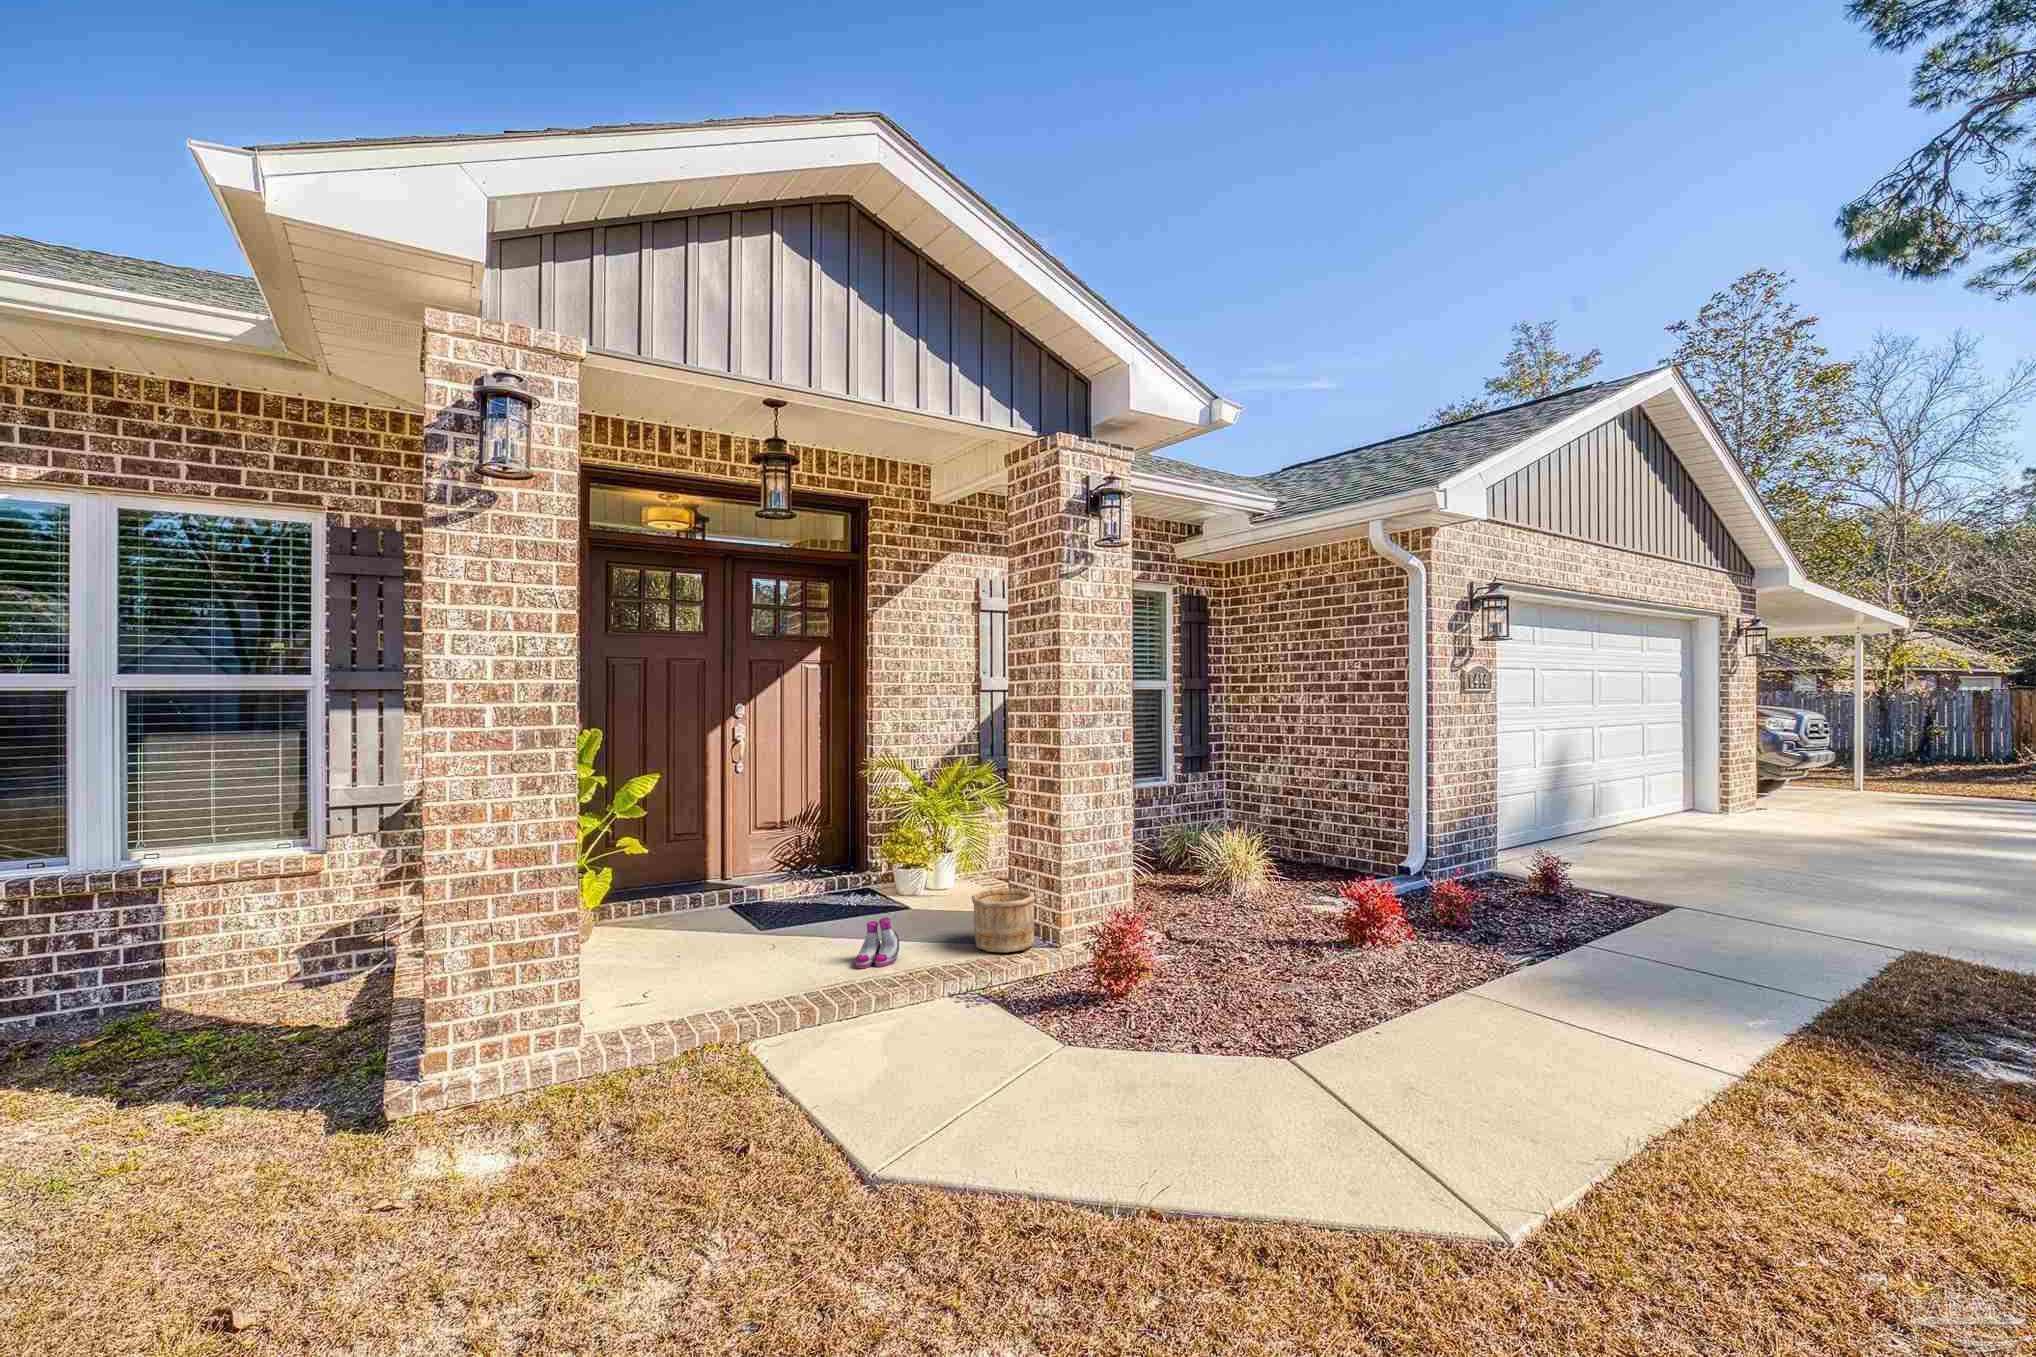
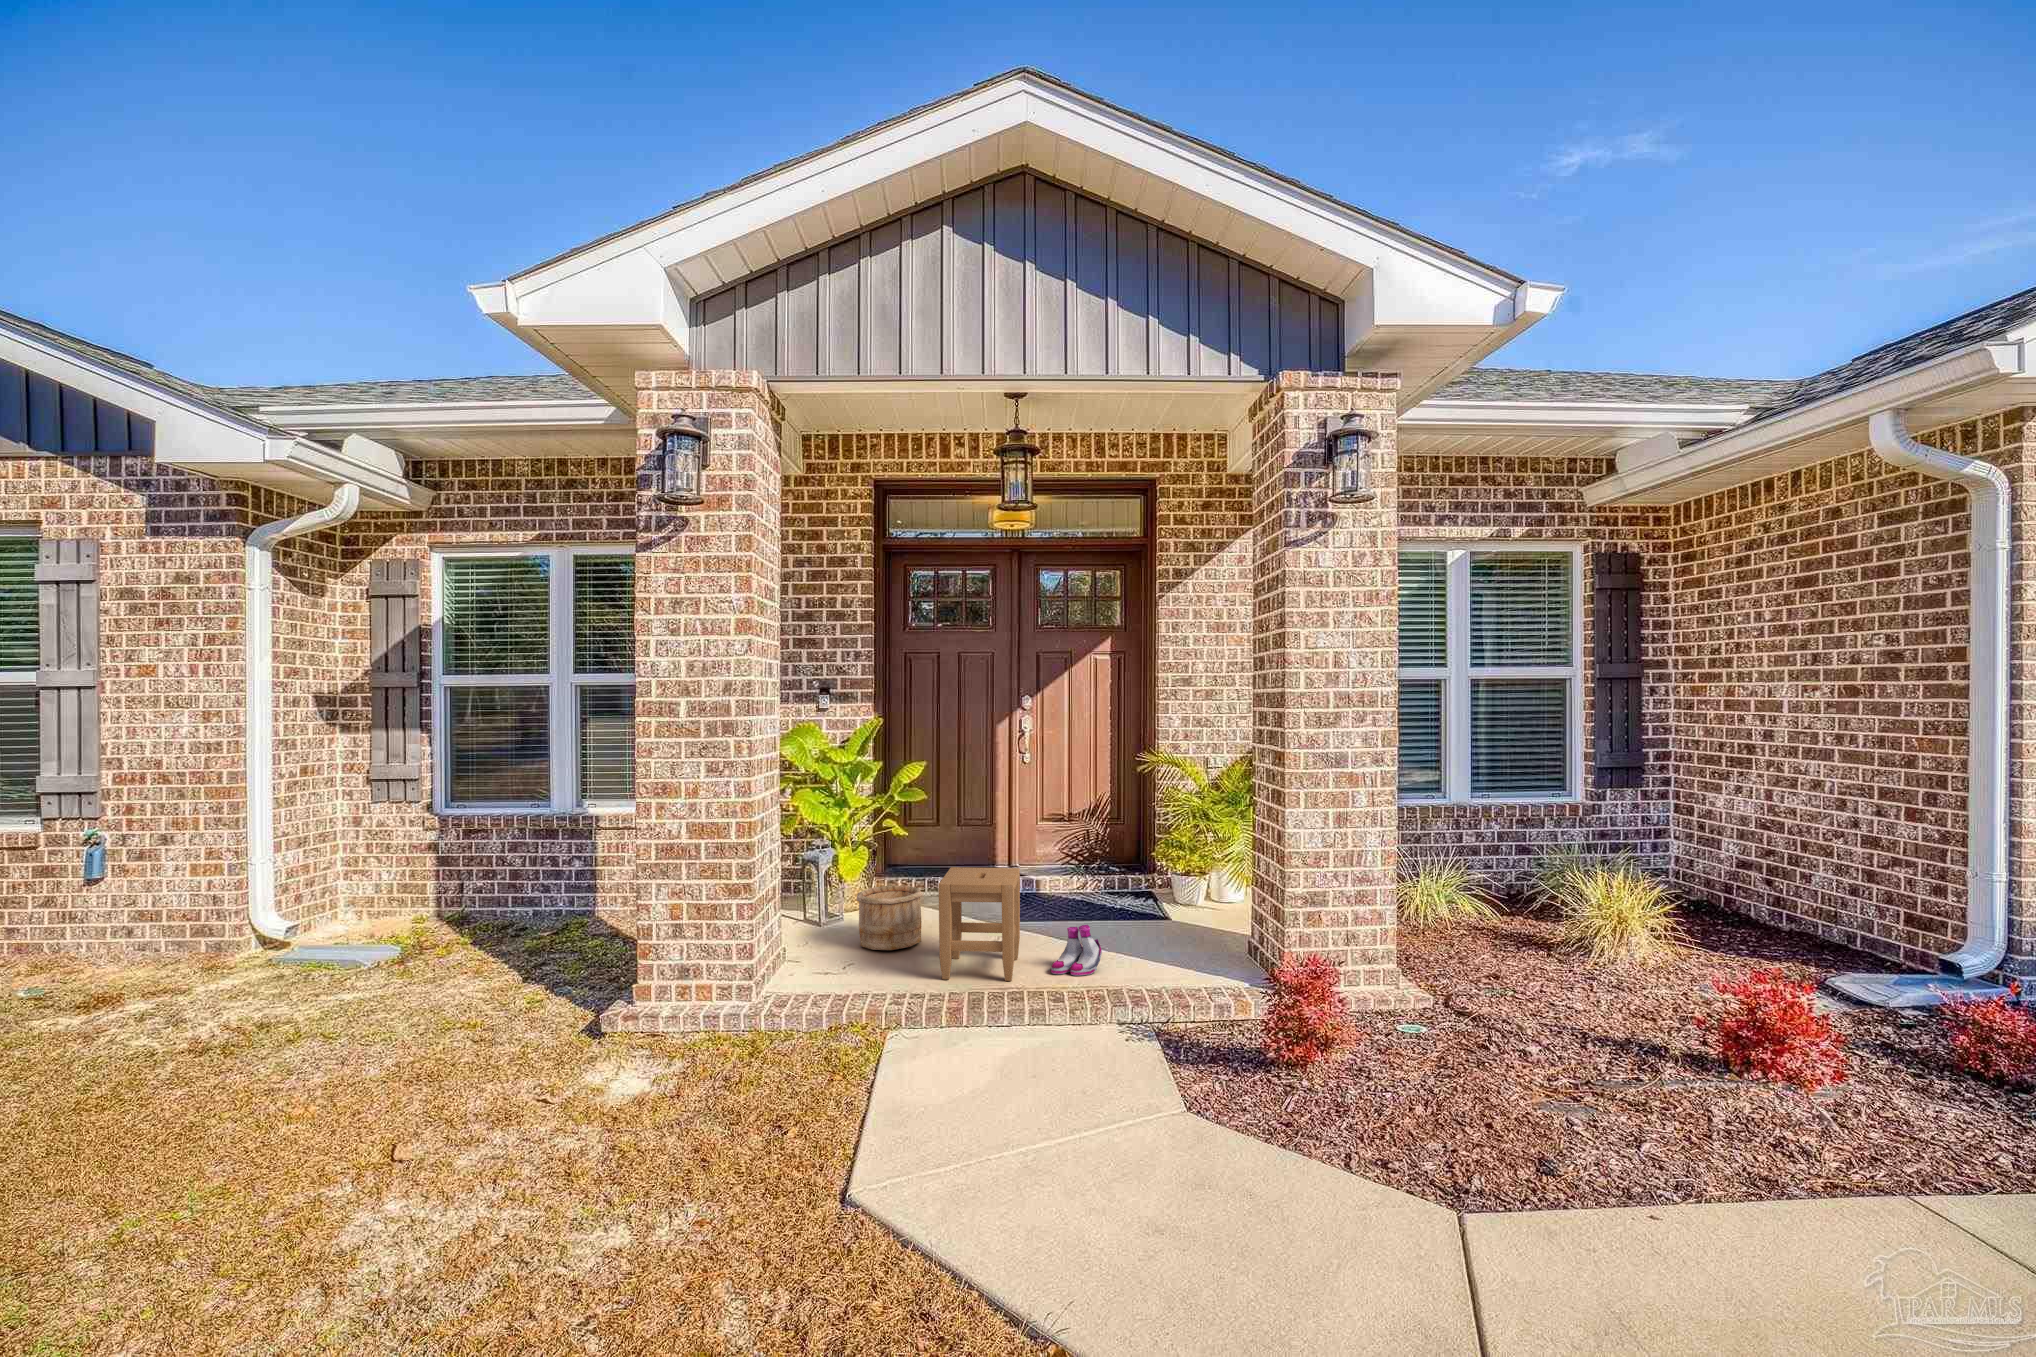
stool: none [742,872,830,991] -> present [939,867,1020,981]
wooden bucket: present [972,888,1035,952] -> present [857,885,922,950]

